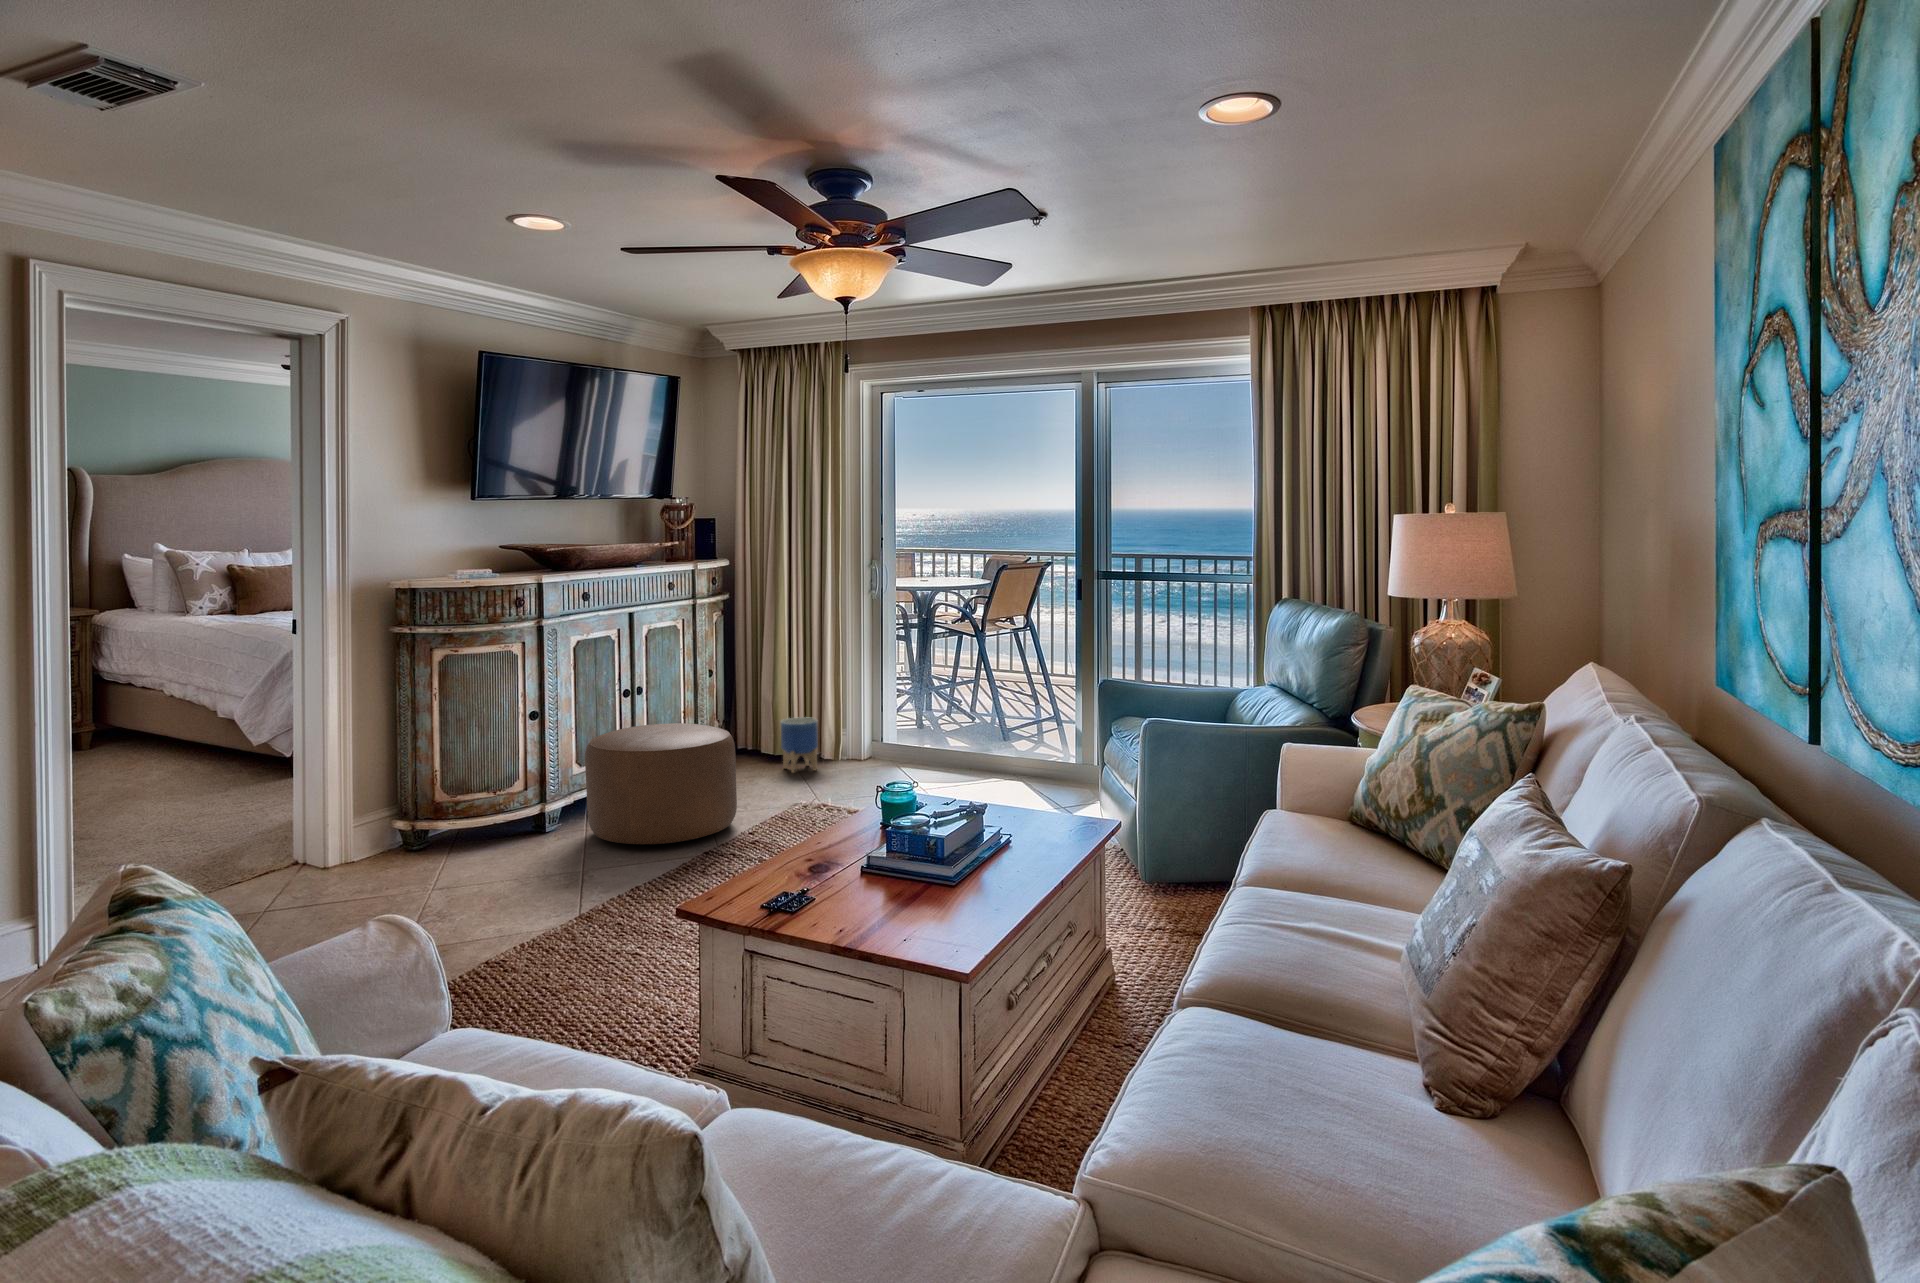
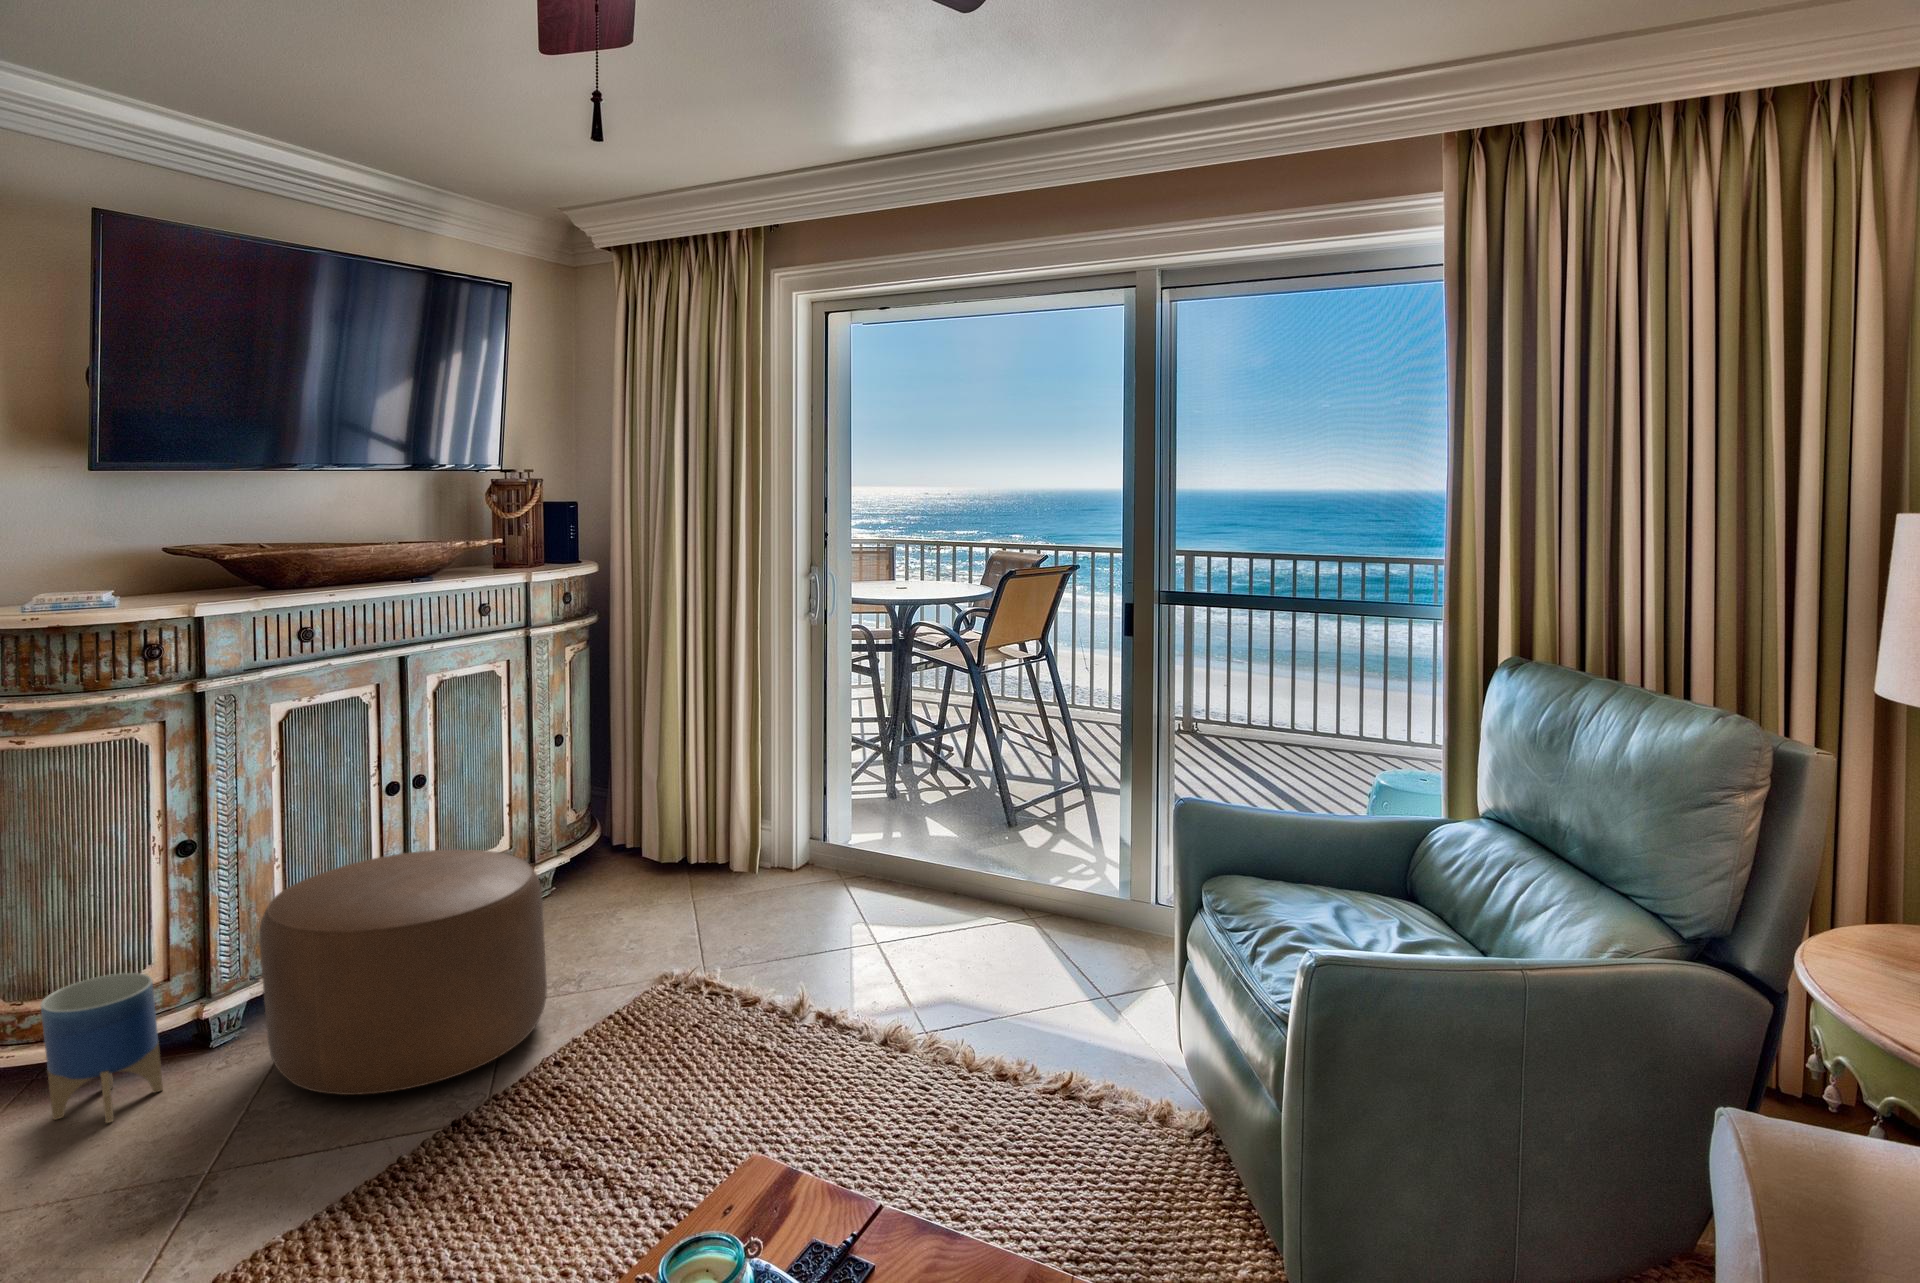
planter: present [781,717,818,773] -> present [41,973,163,1123]

